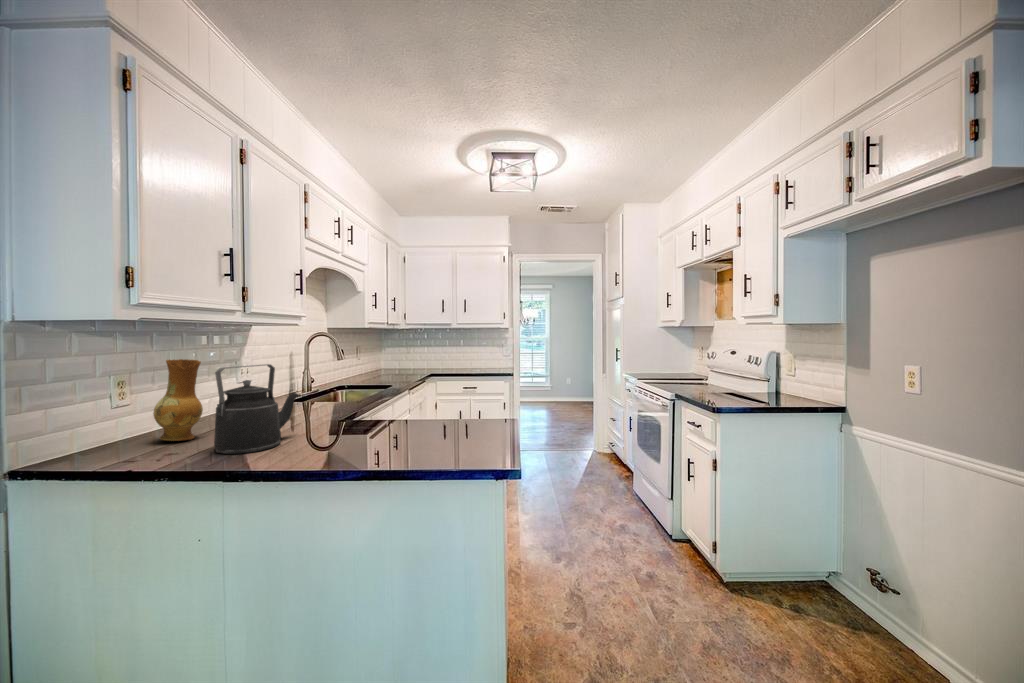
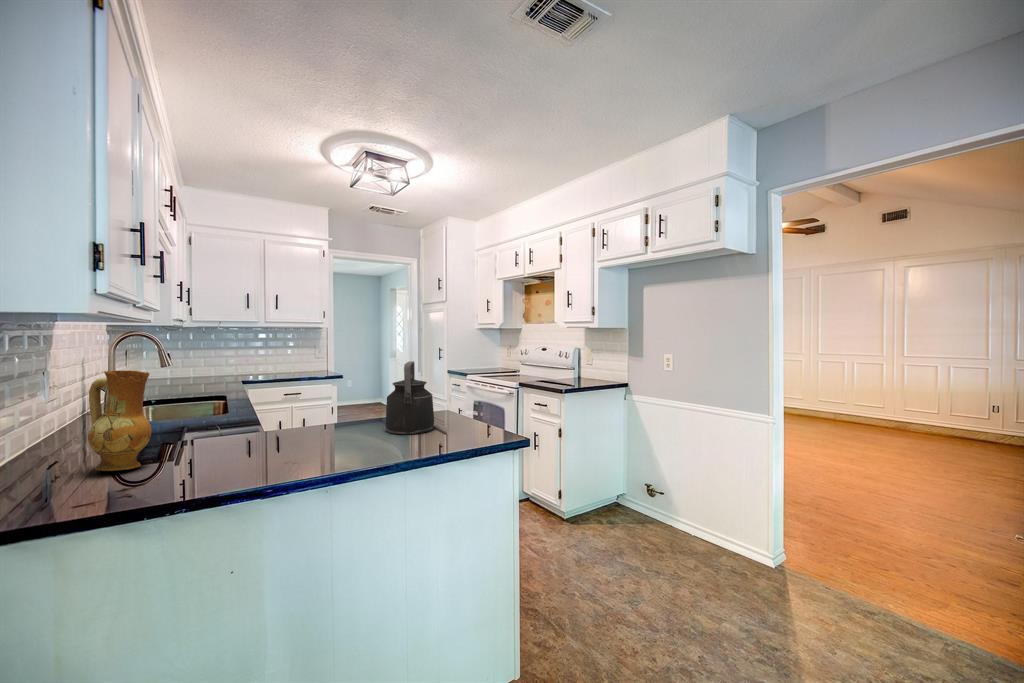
kettle: present [214,364,298,454] -> present [385,361,434,435]

